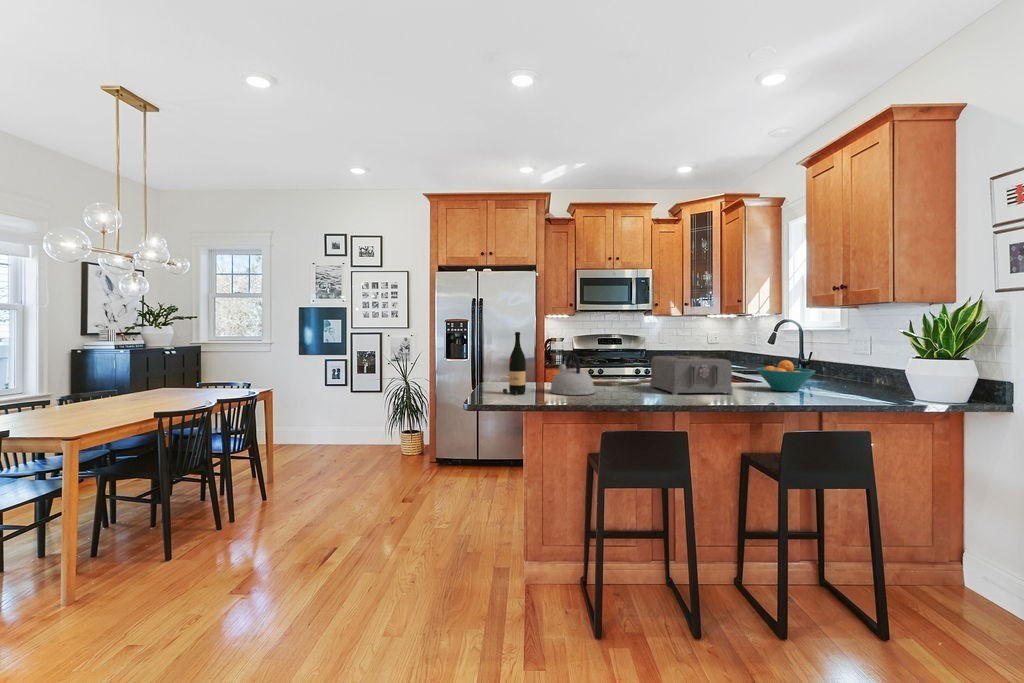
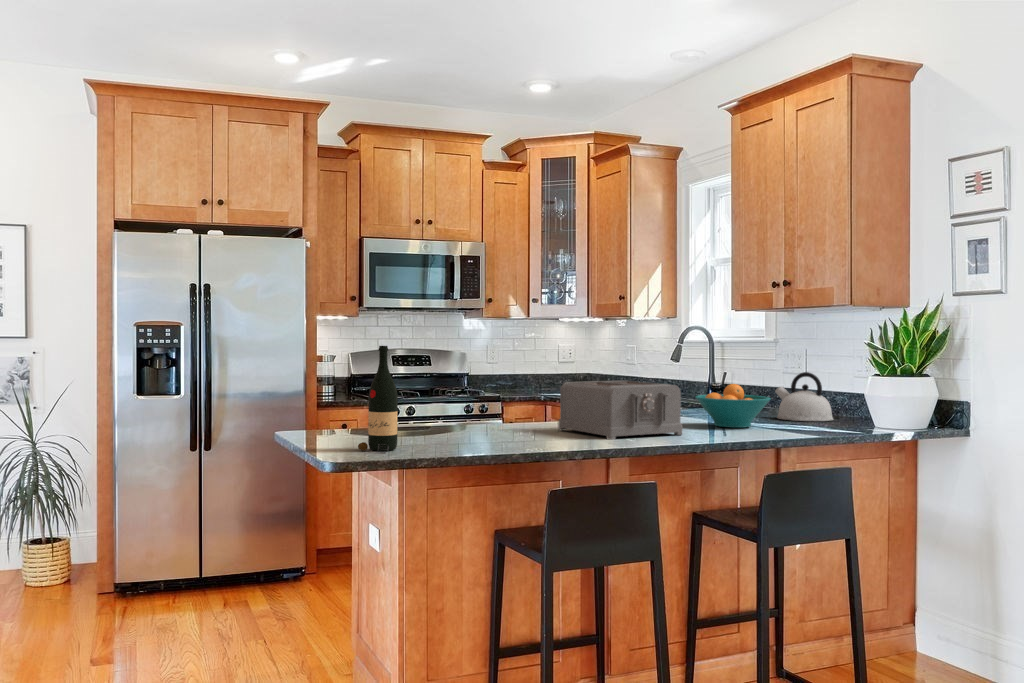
kettle: present [550,353,595,395] -> present [775,372,833,421]

